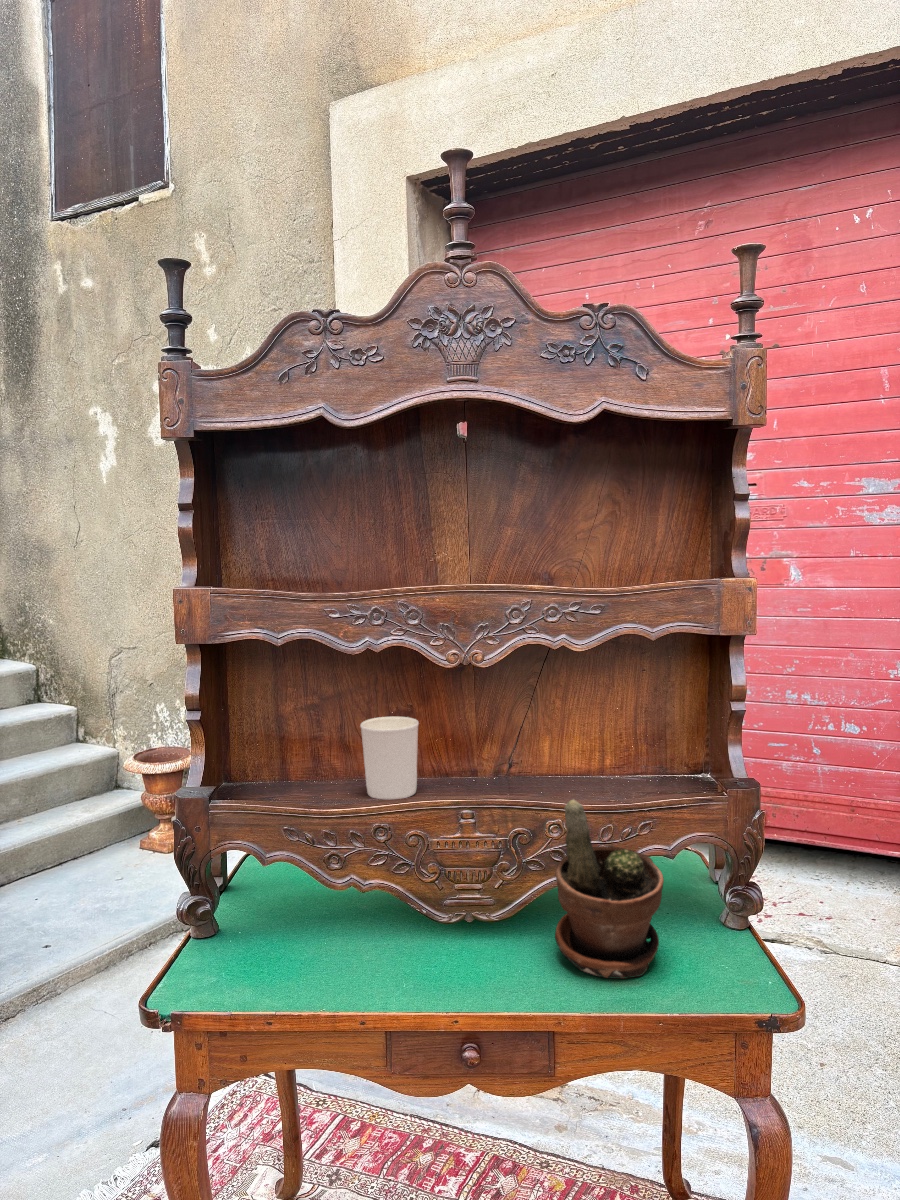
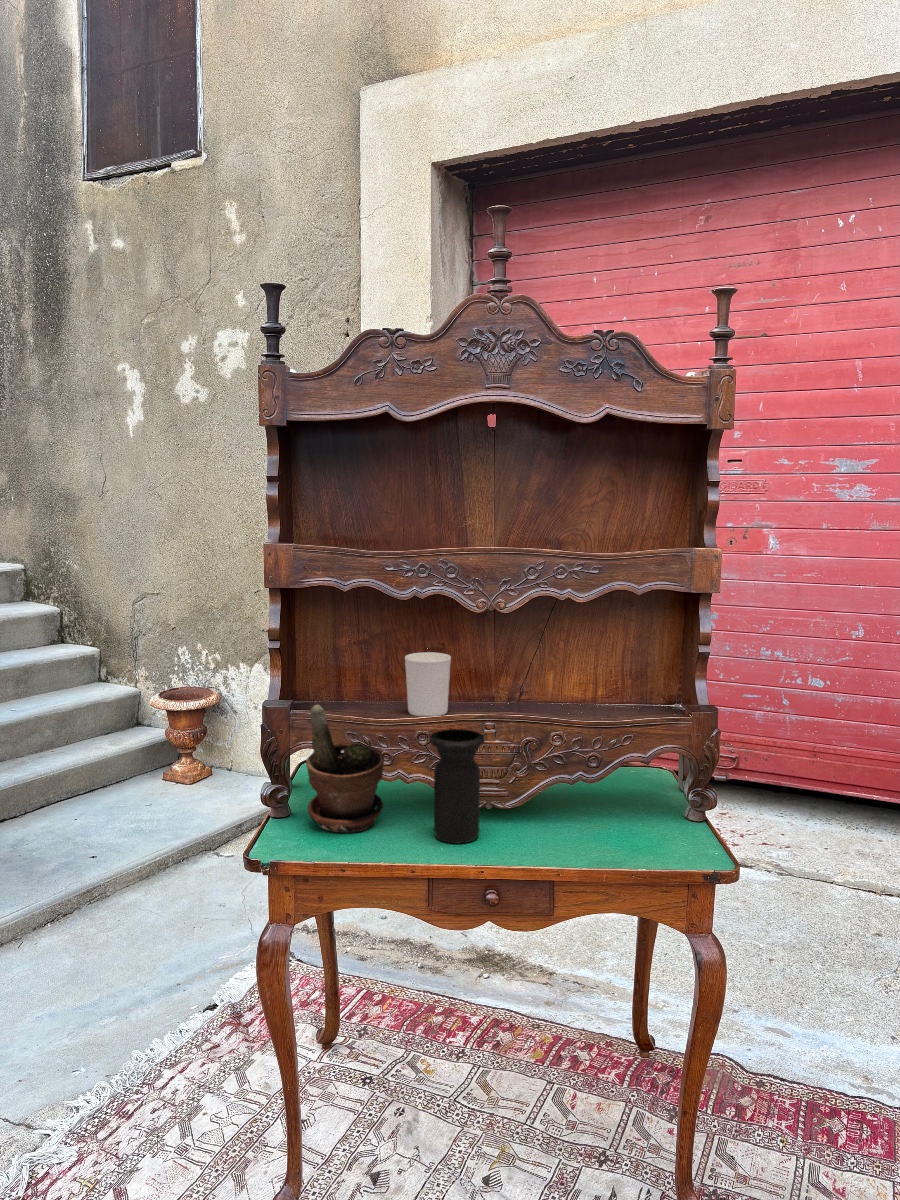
potted plant: present [555,800,664,979] -> present [306,705,384,833]
vase: none [387,818,459,974] -> present [430,729,485,844]

